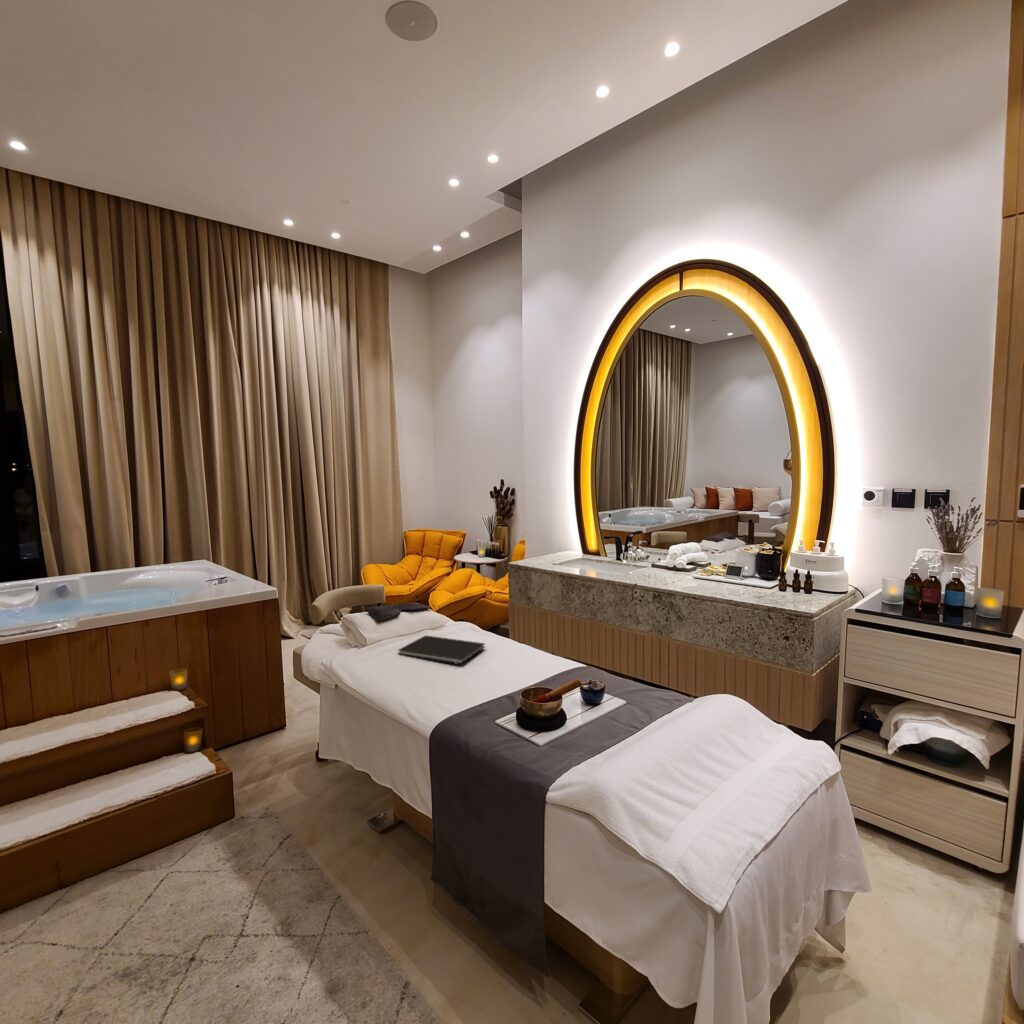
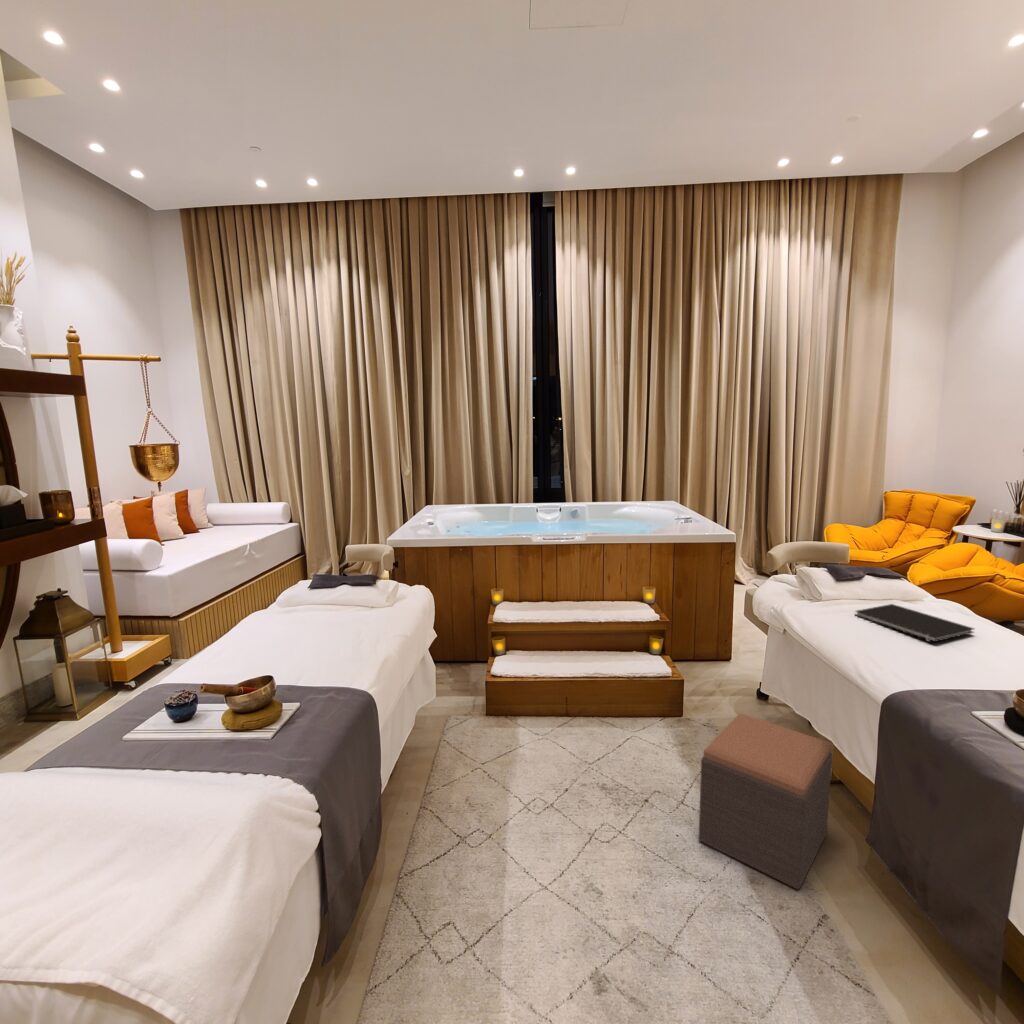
footstool: none [259,791,397,976] -> present [699,714,832,889]

